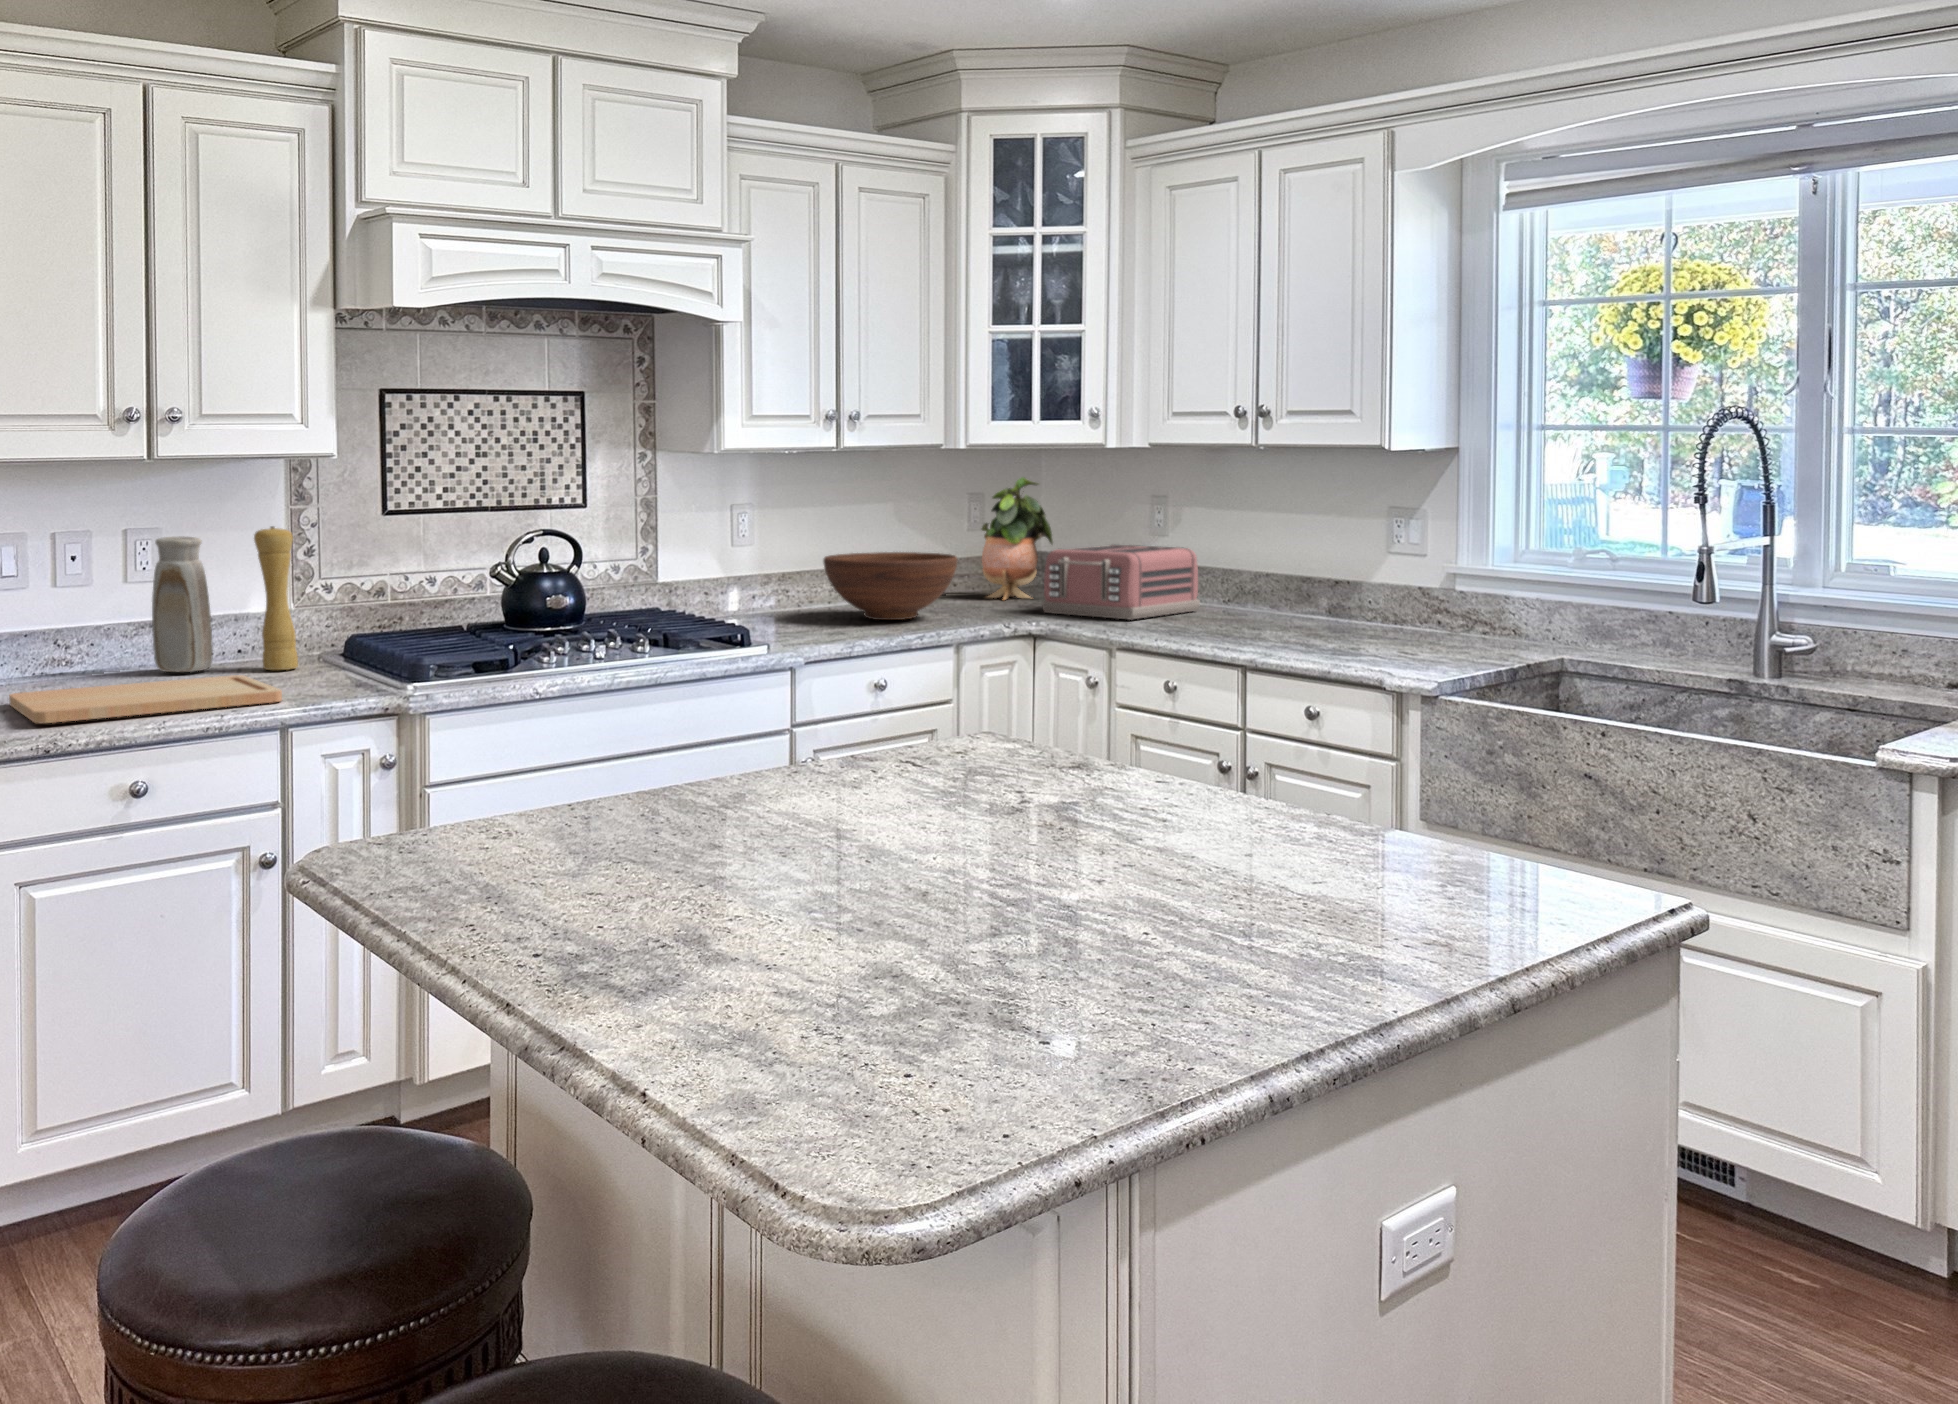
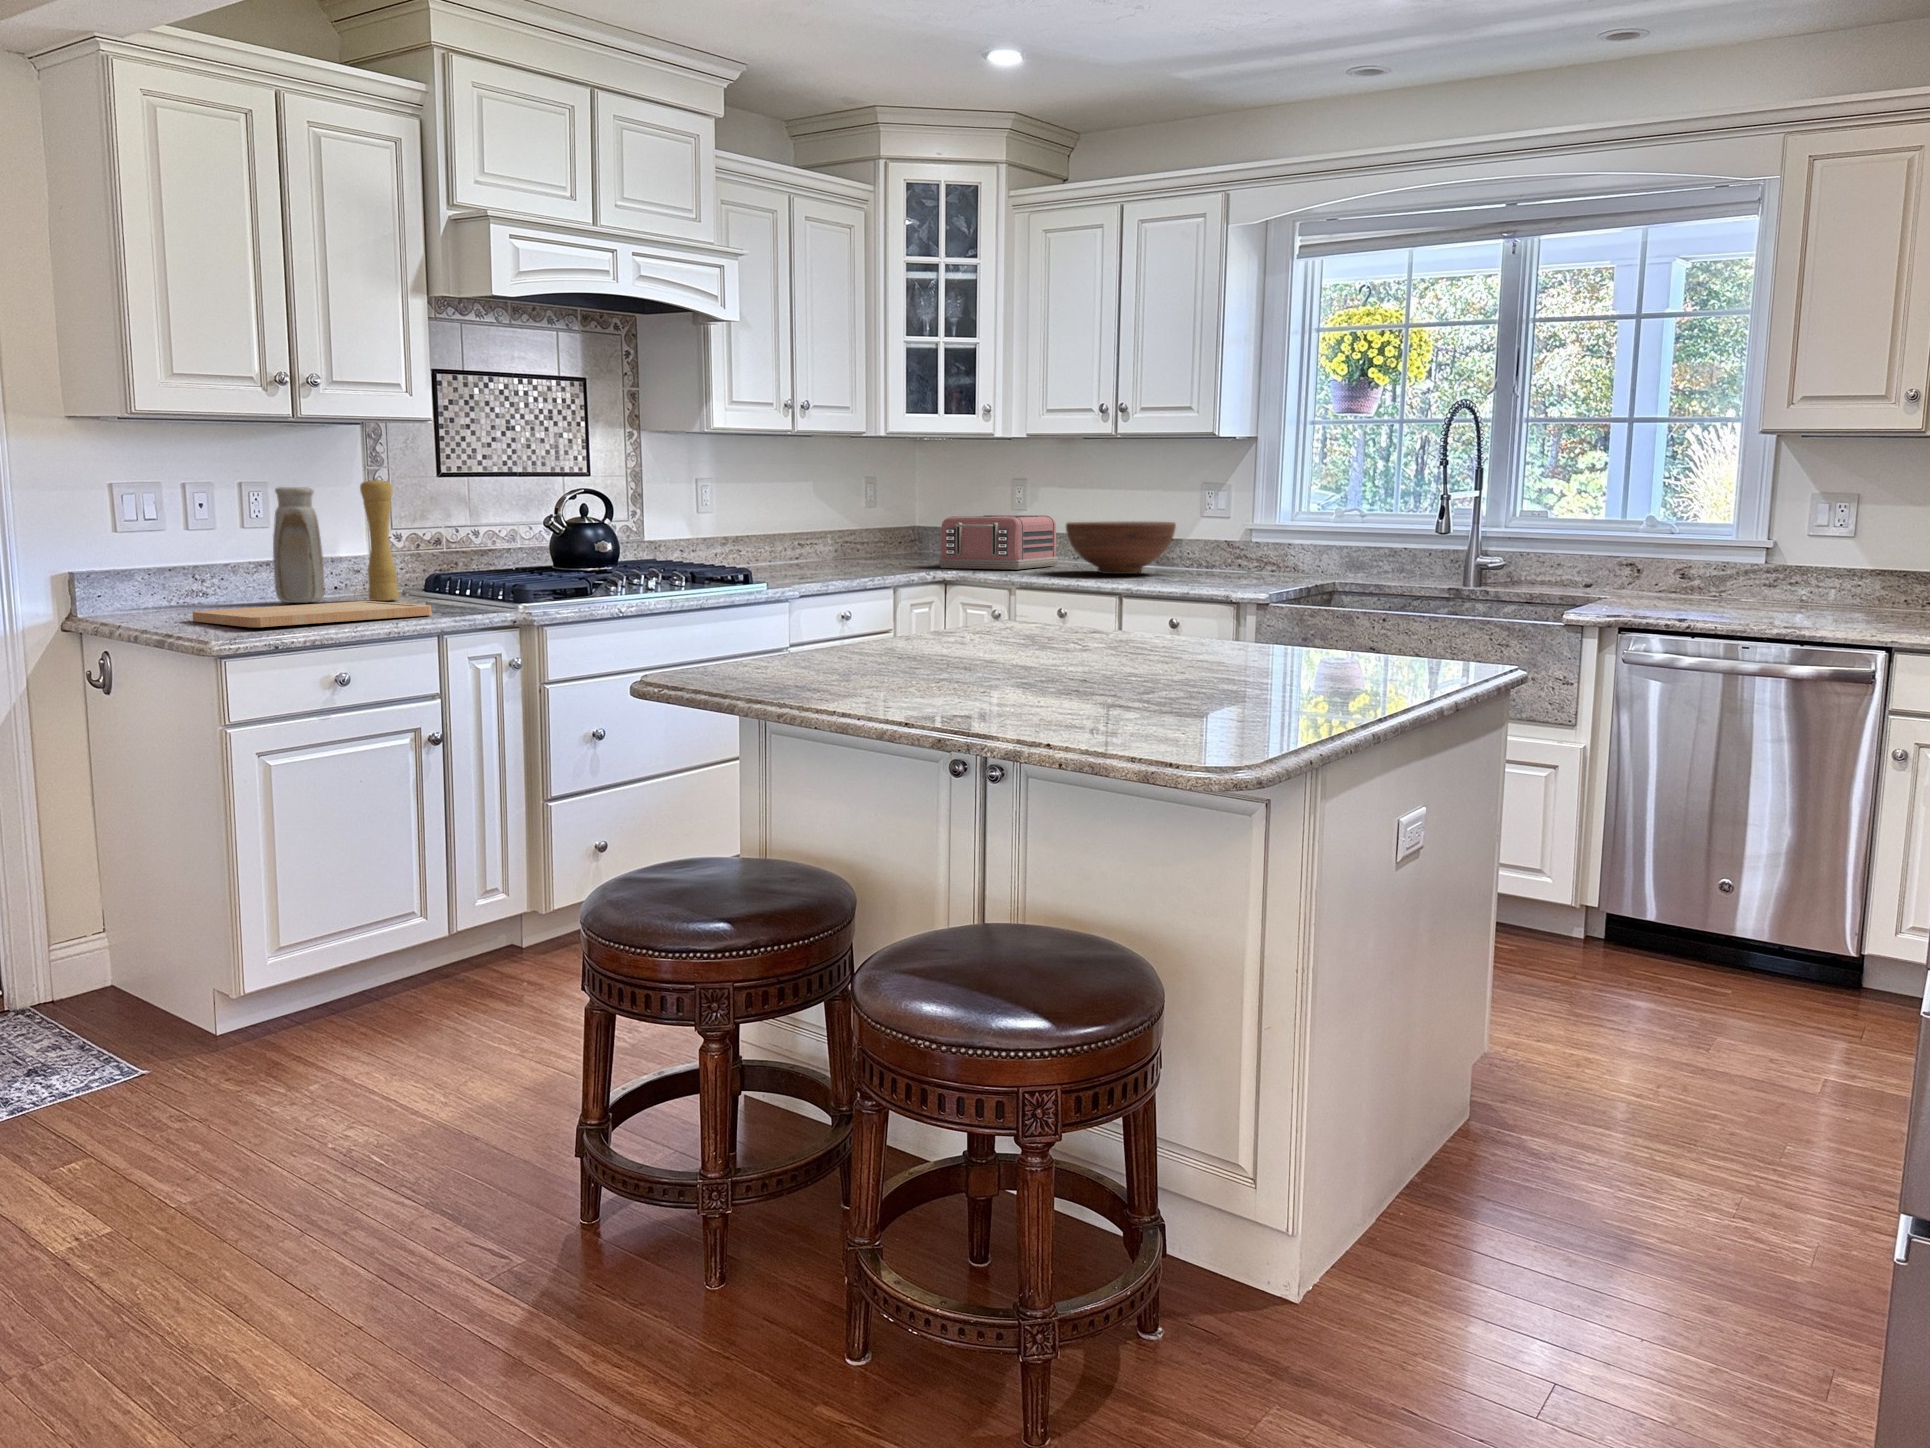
potted plant: present [982,477,1053,600] -> none [873,464,931,563]
fruit bowl: present [823,552,957,620] -> present [1066,522,1176,574]

